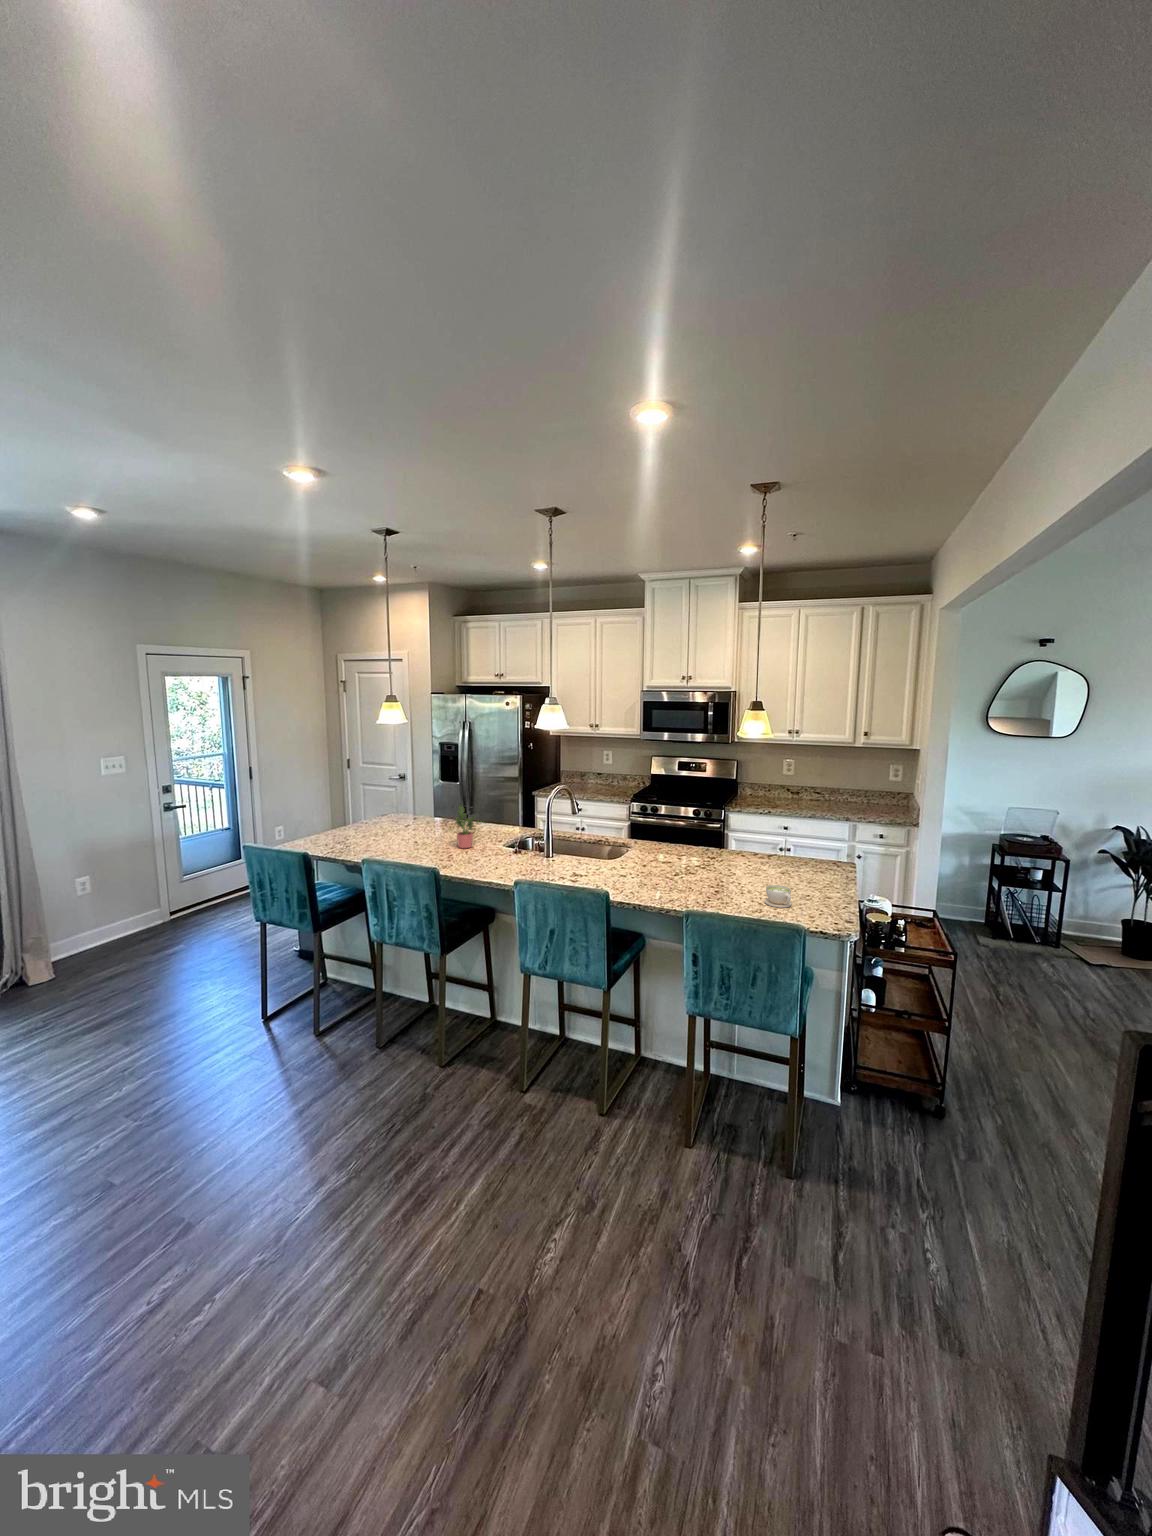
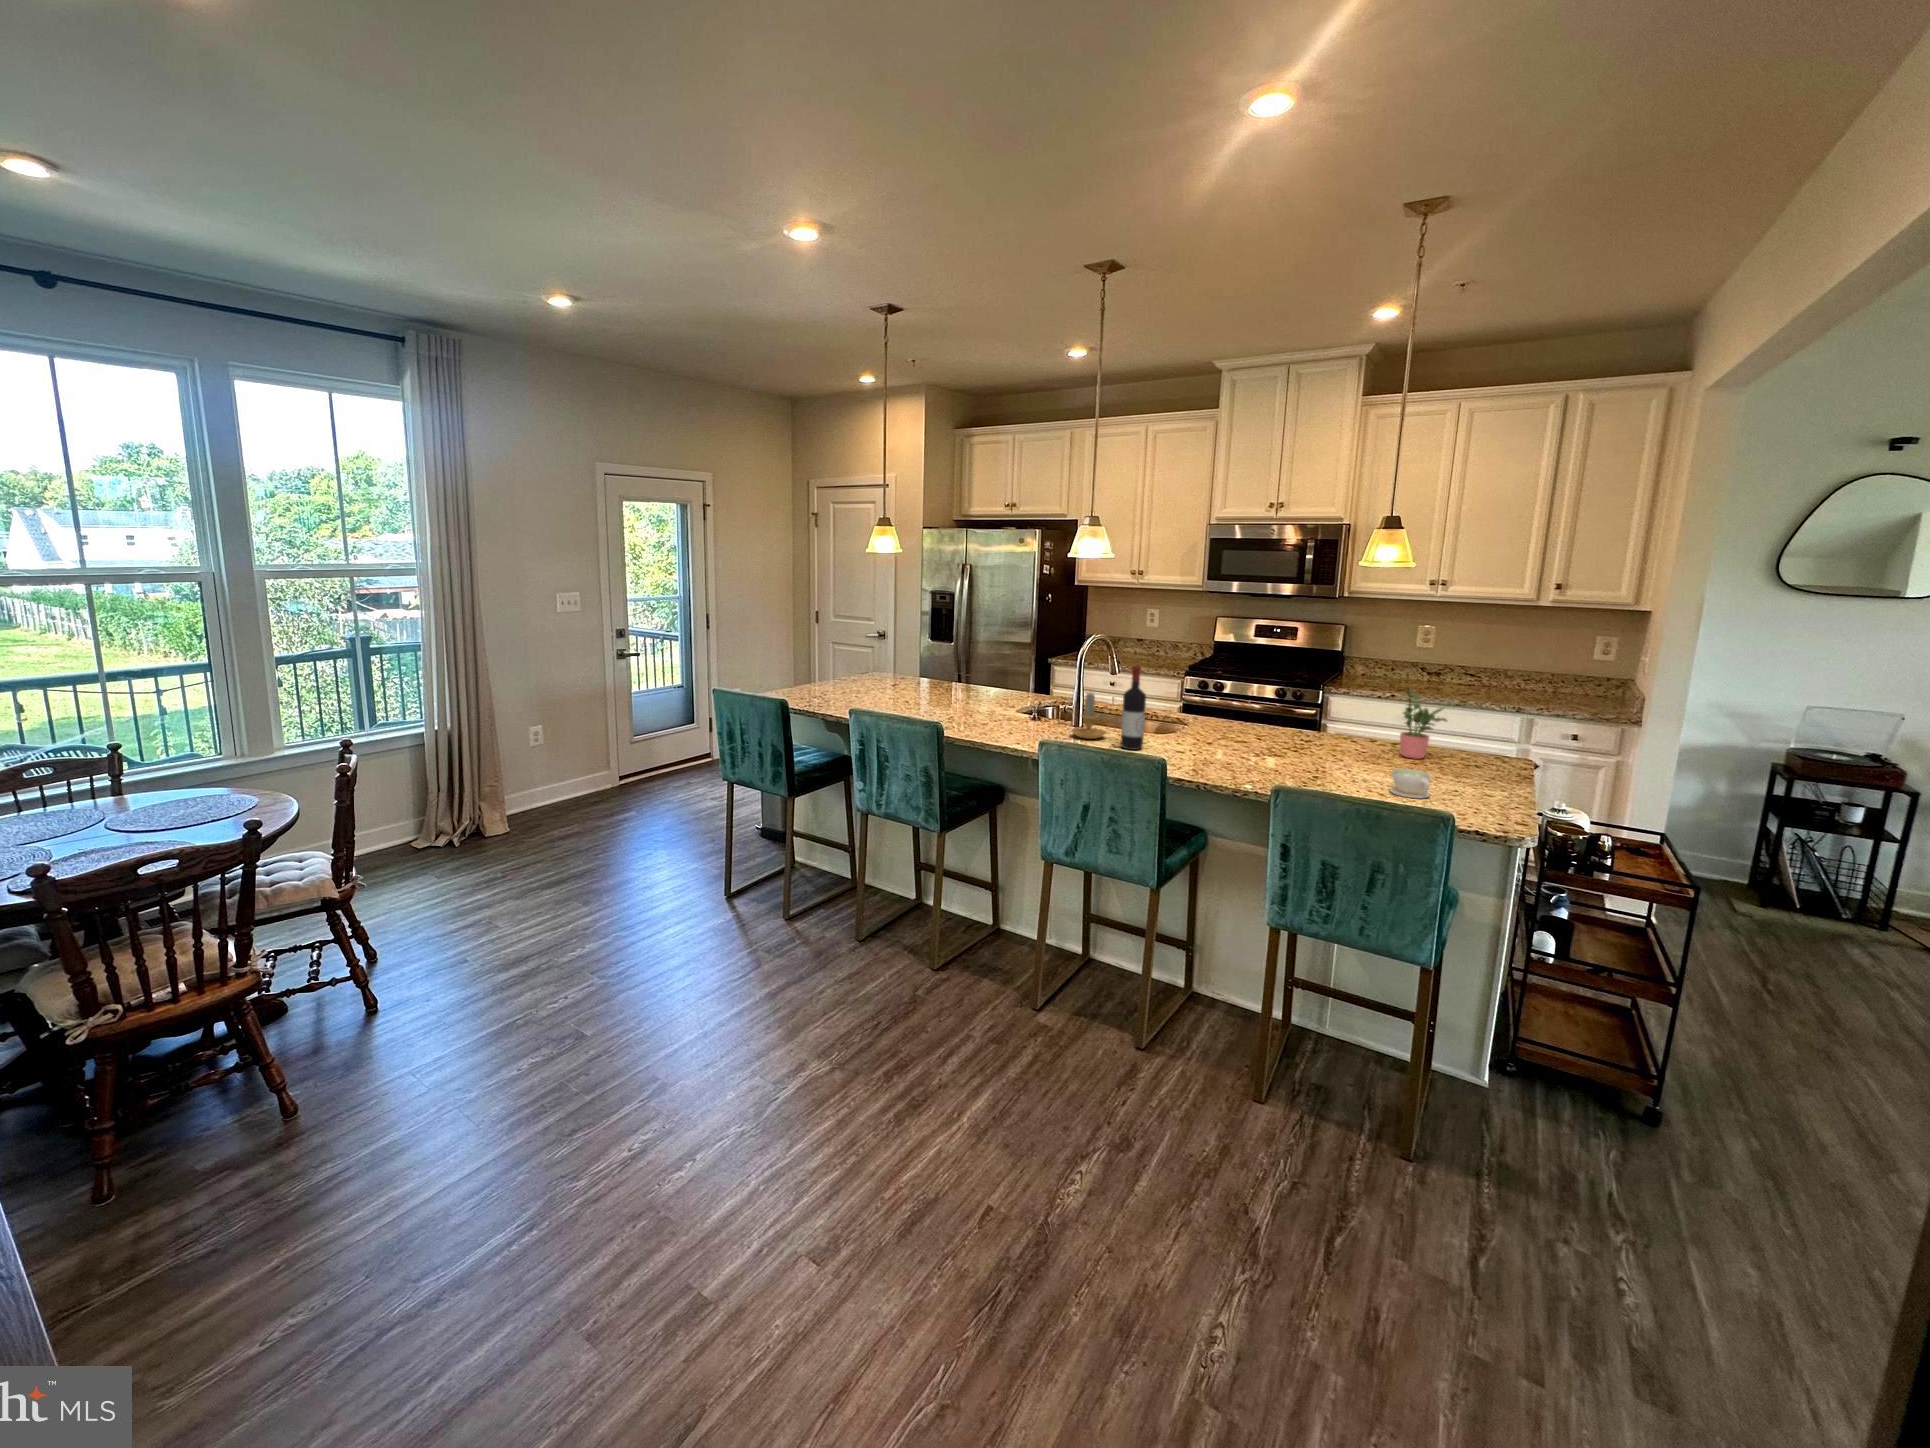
potted plant: present [456,804,485,848] -> present [1400,687,1447,759]
wine bottle: none [578,814,595,879] -> present [1121,666,1146,750]
candle: none [540,833,574,870] -> present [1071,693,1107,739]

